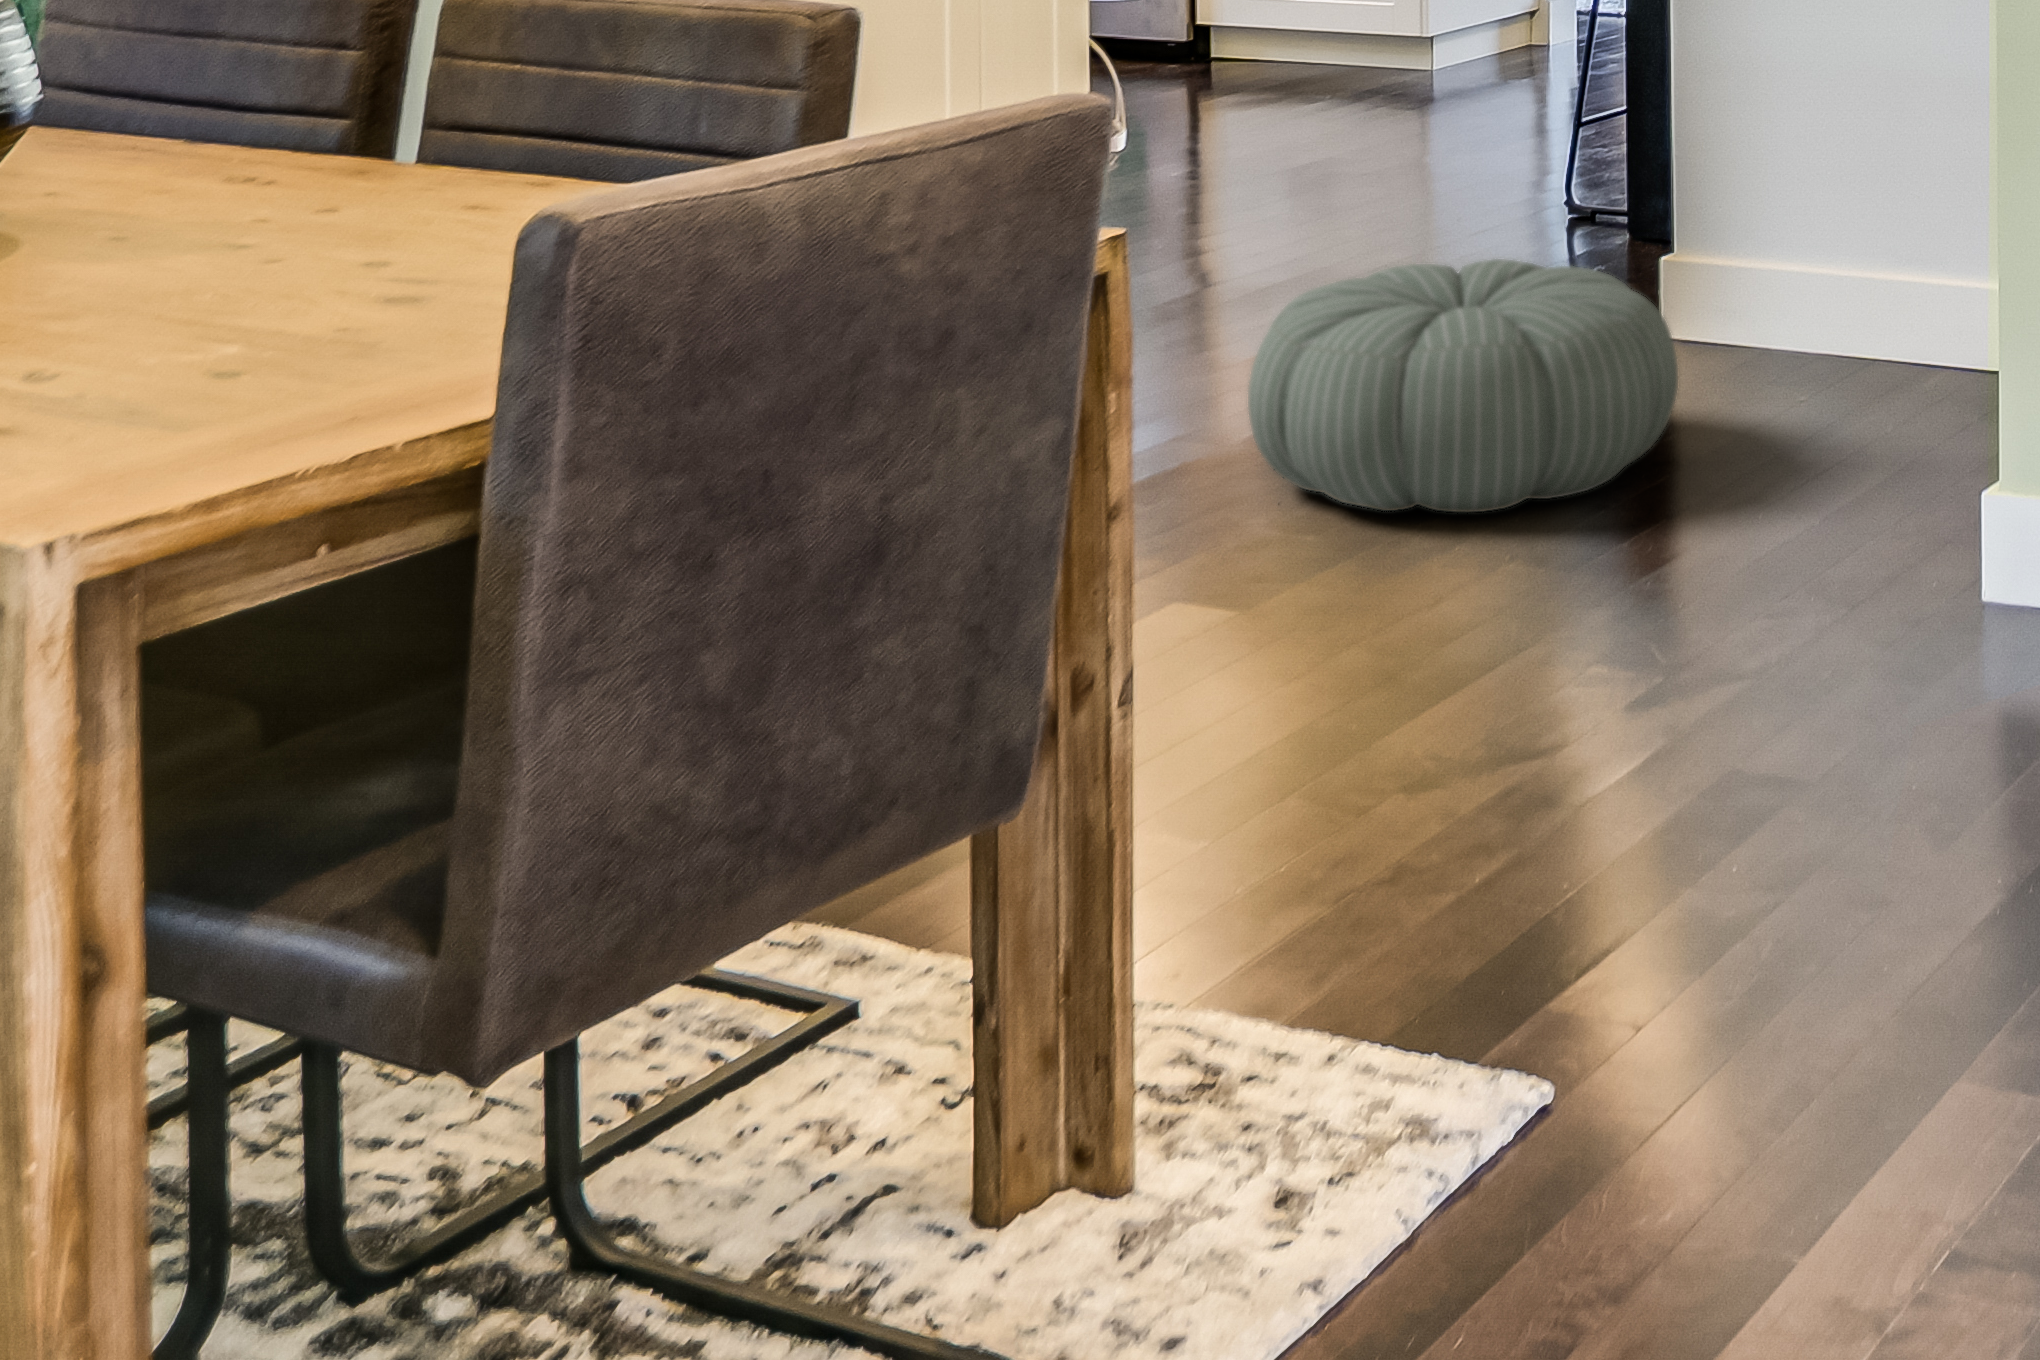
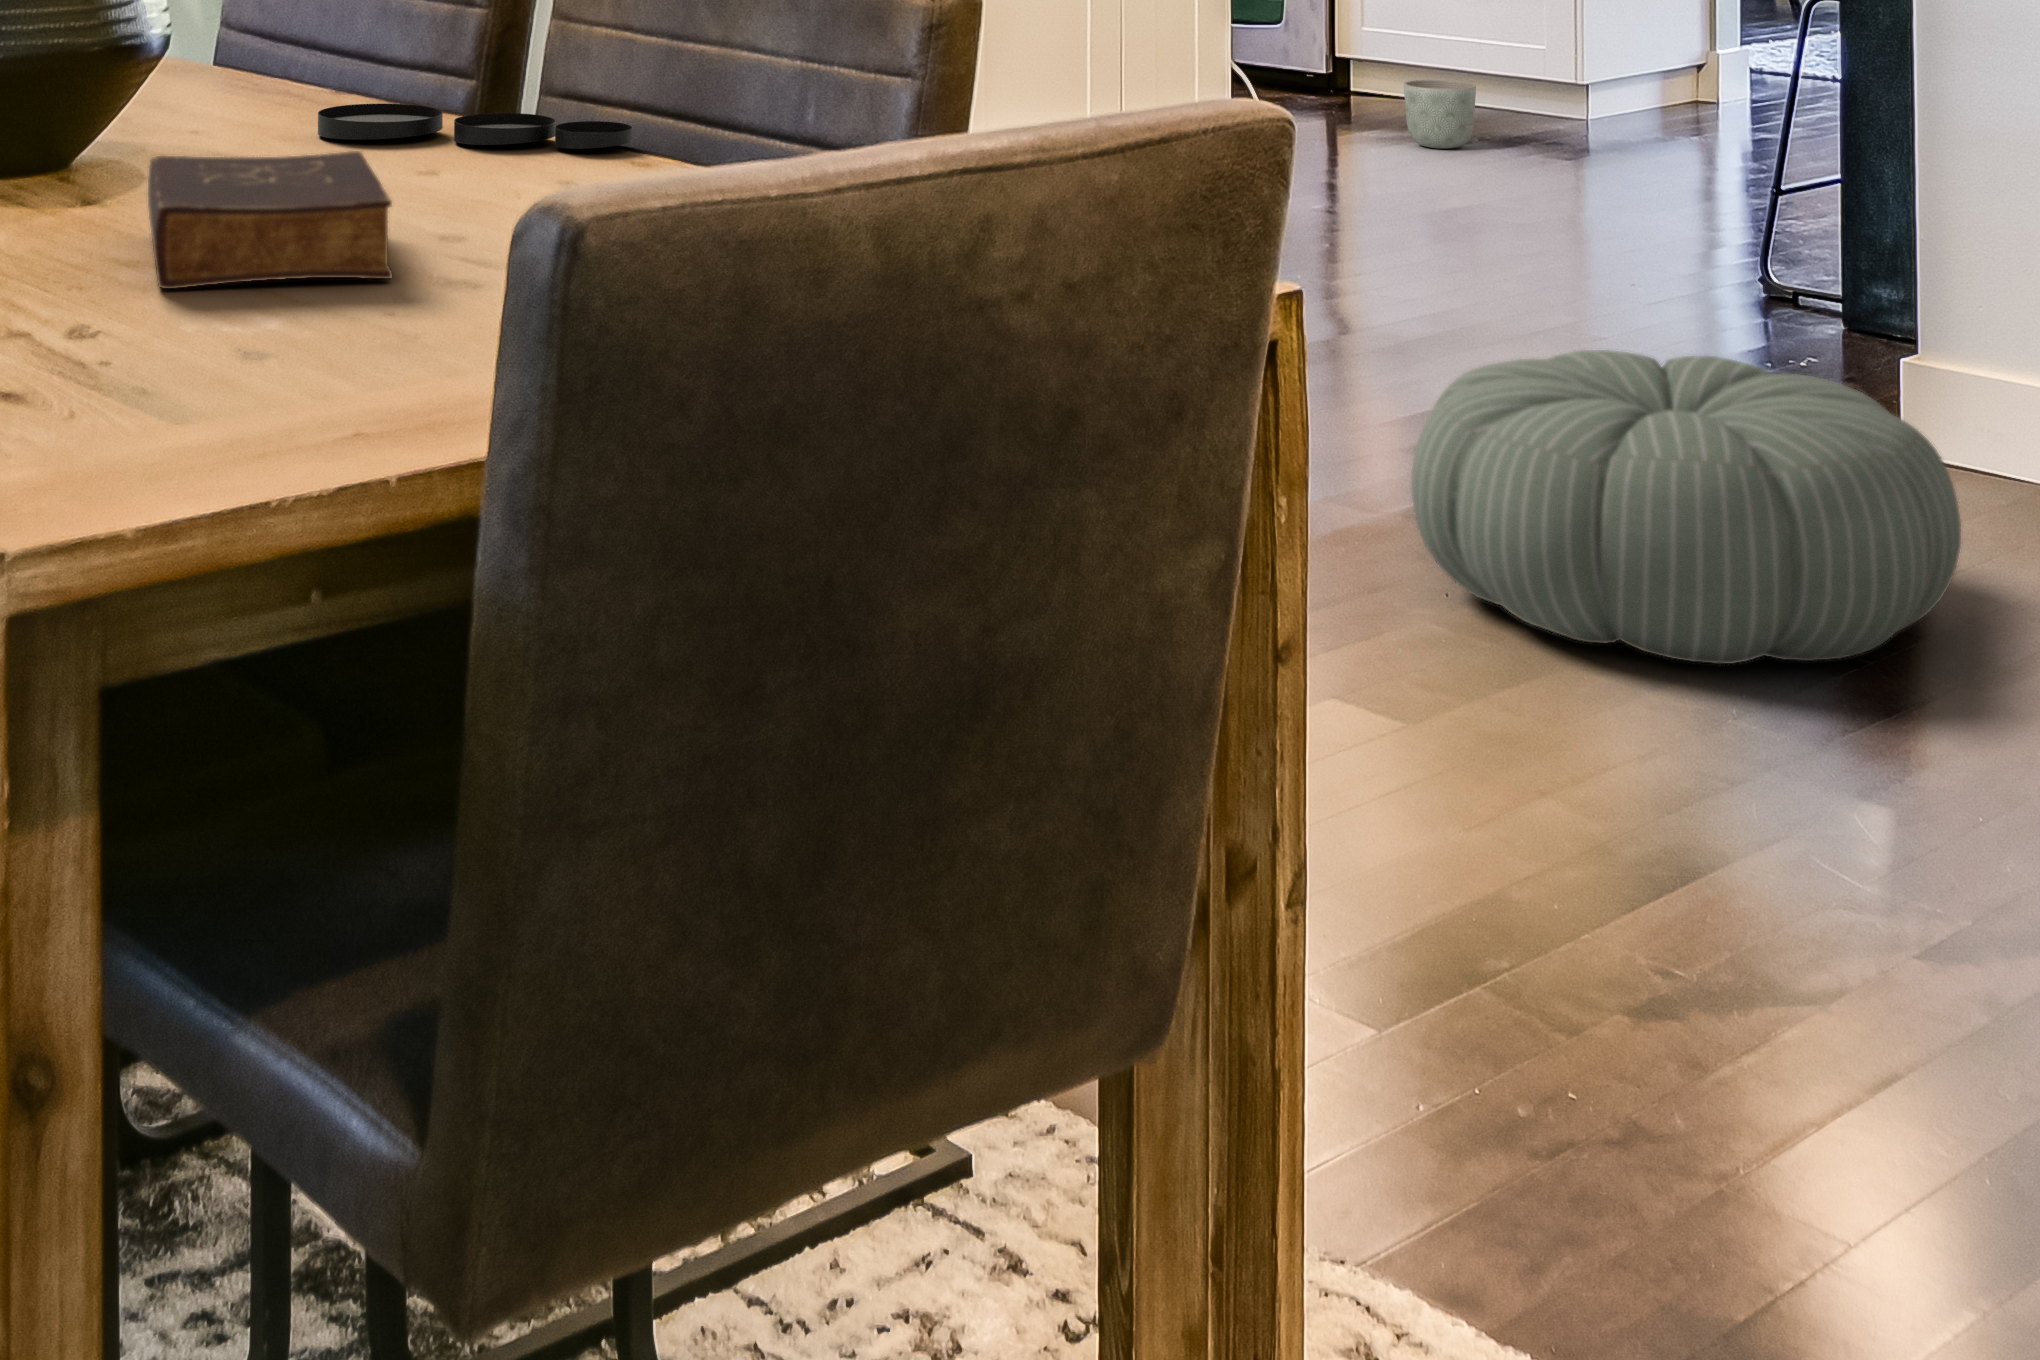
planter: none [1258,32,1325,97] -> present [1404,80,1476,149]
plate: none [189,151,533,192] -> present [318,104,632,149]
book: none [47,201,333,345] -> present [148,151,392,289]

